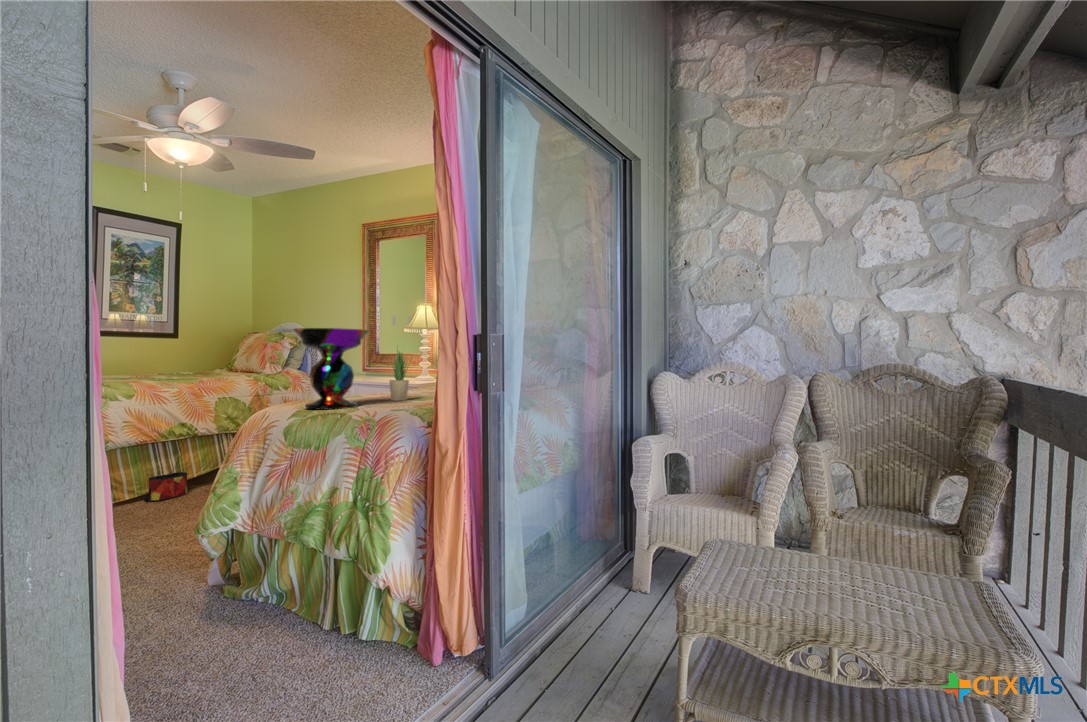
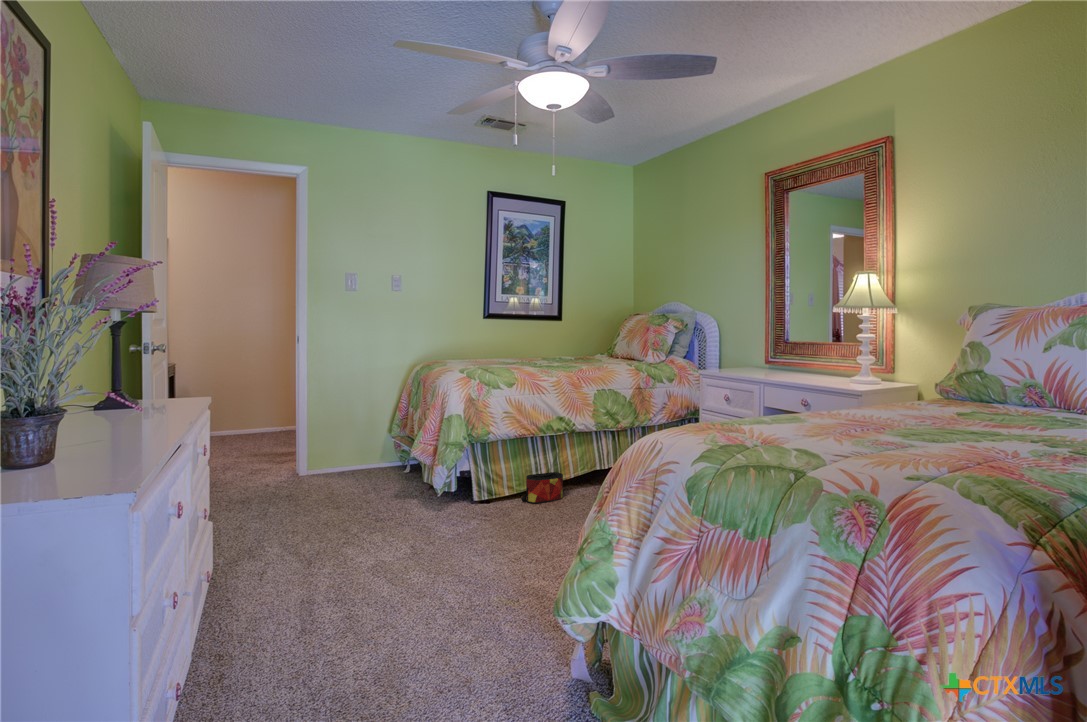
decorative bowl: present [293,328,369,409] -> none [700,304,836,449]
potted plant: present [390,347,409,401] -> none [856,333,907,436]

